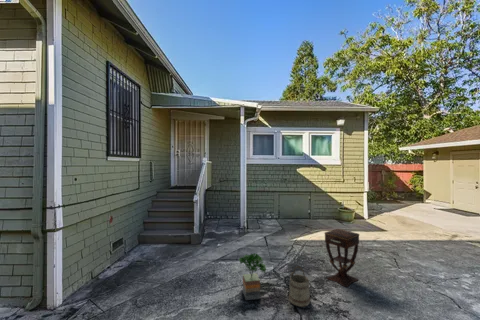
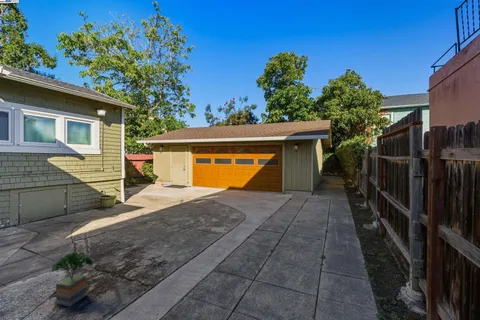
side table: present [325,229,359,287] -> none [130,206,155,251]
bucket: present [289,267,310,307] -> none [114,244,136,280]

